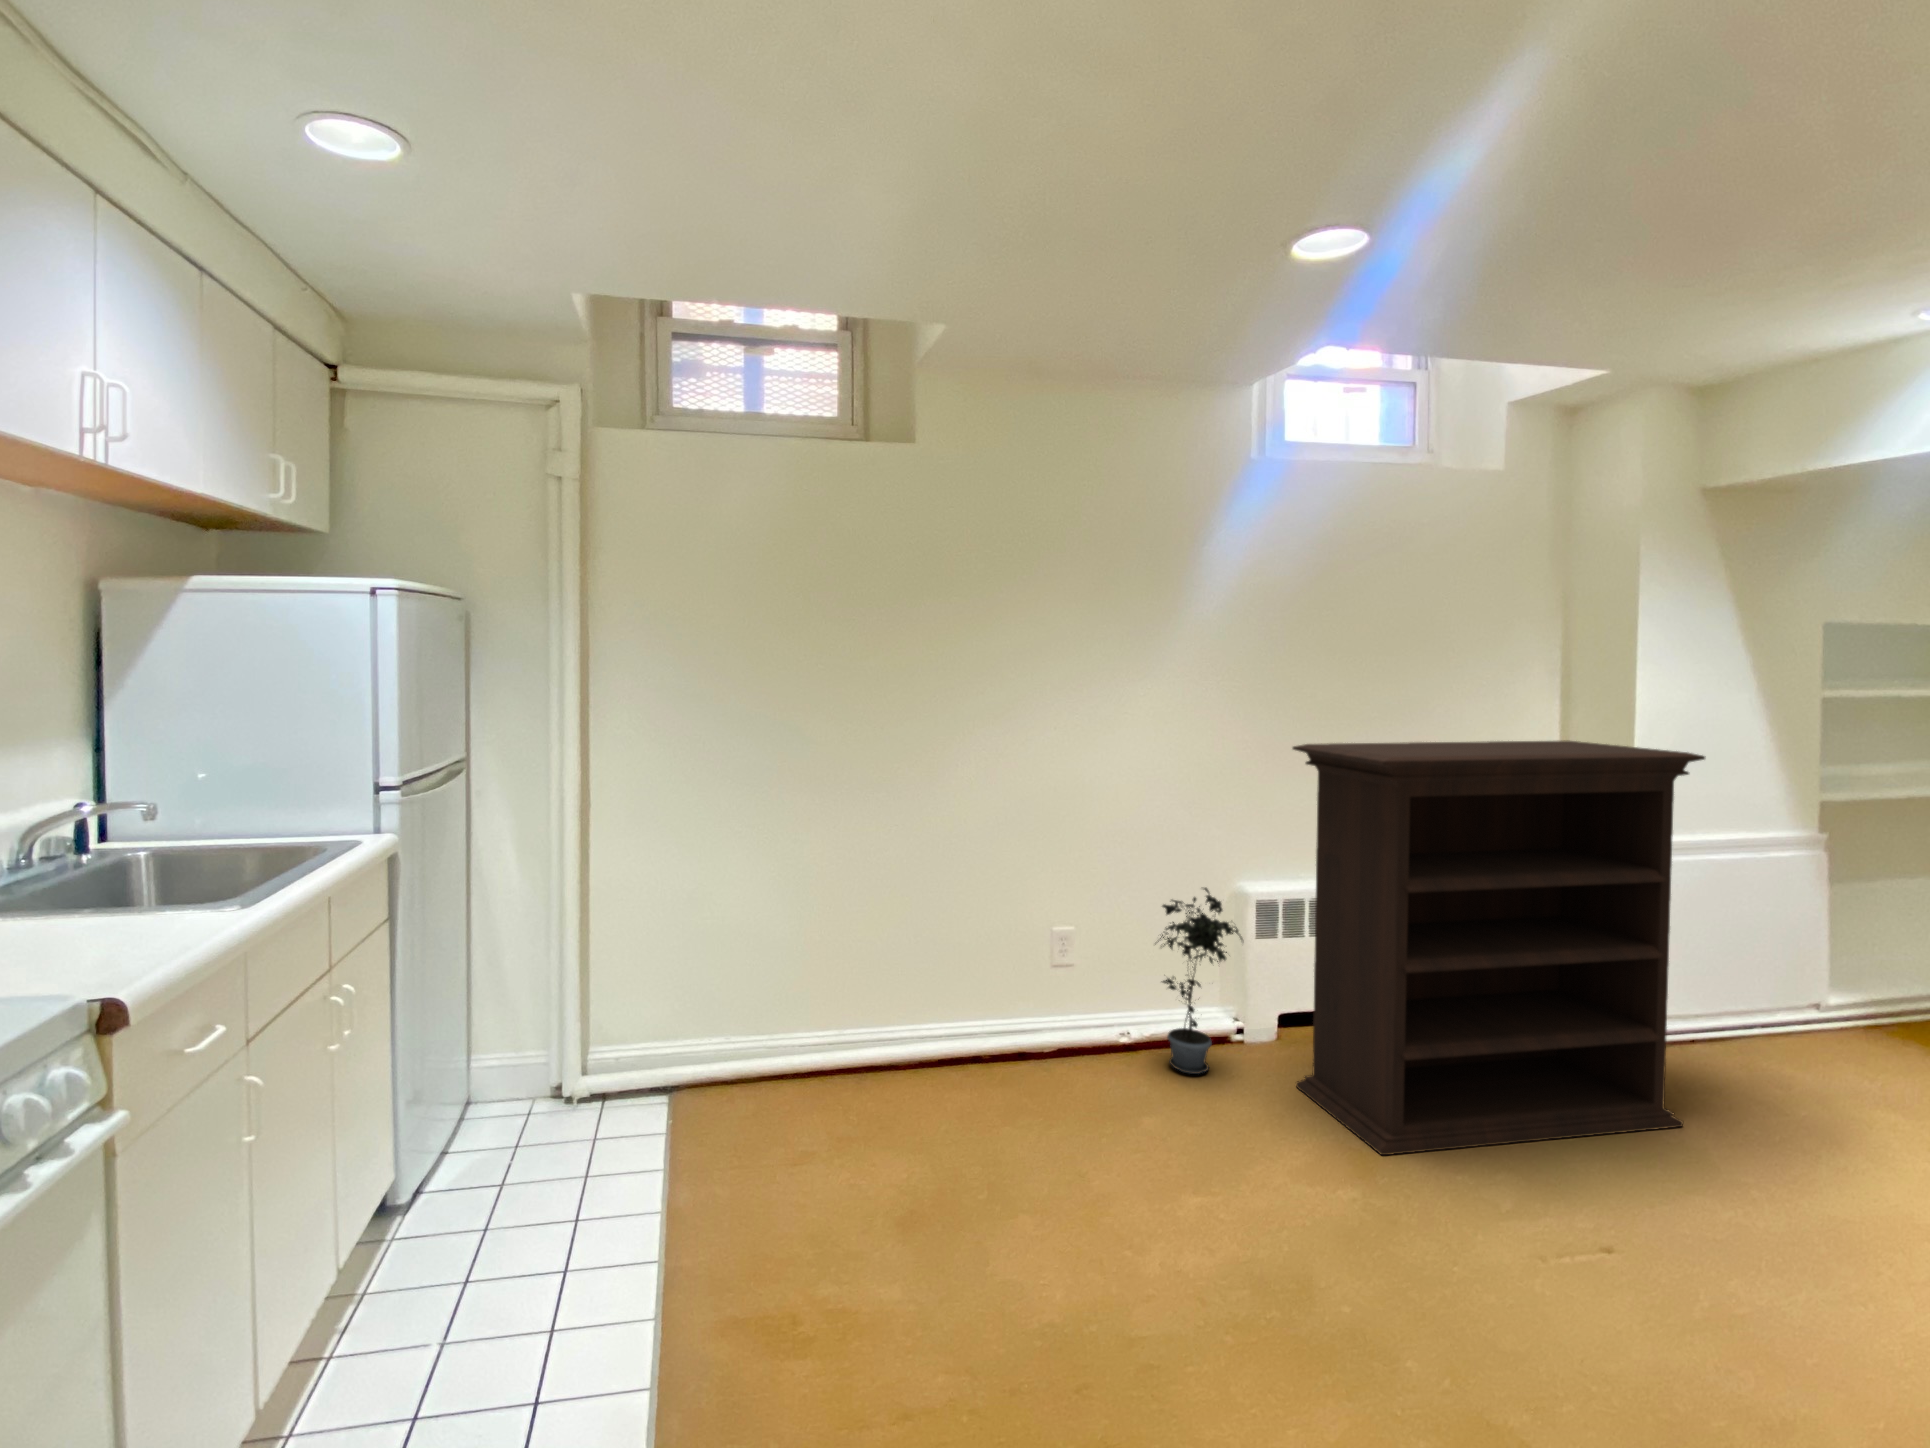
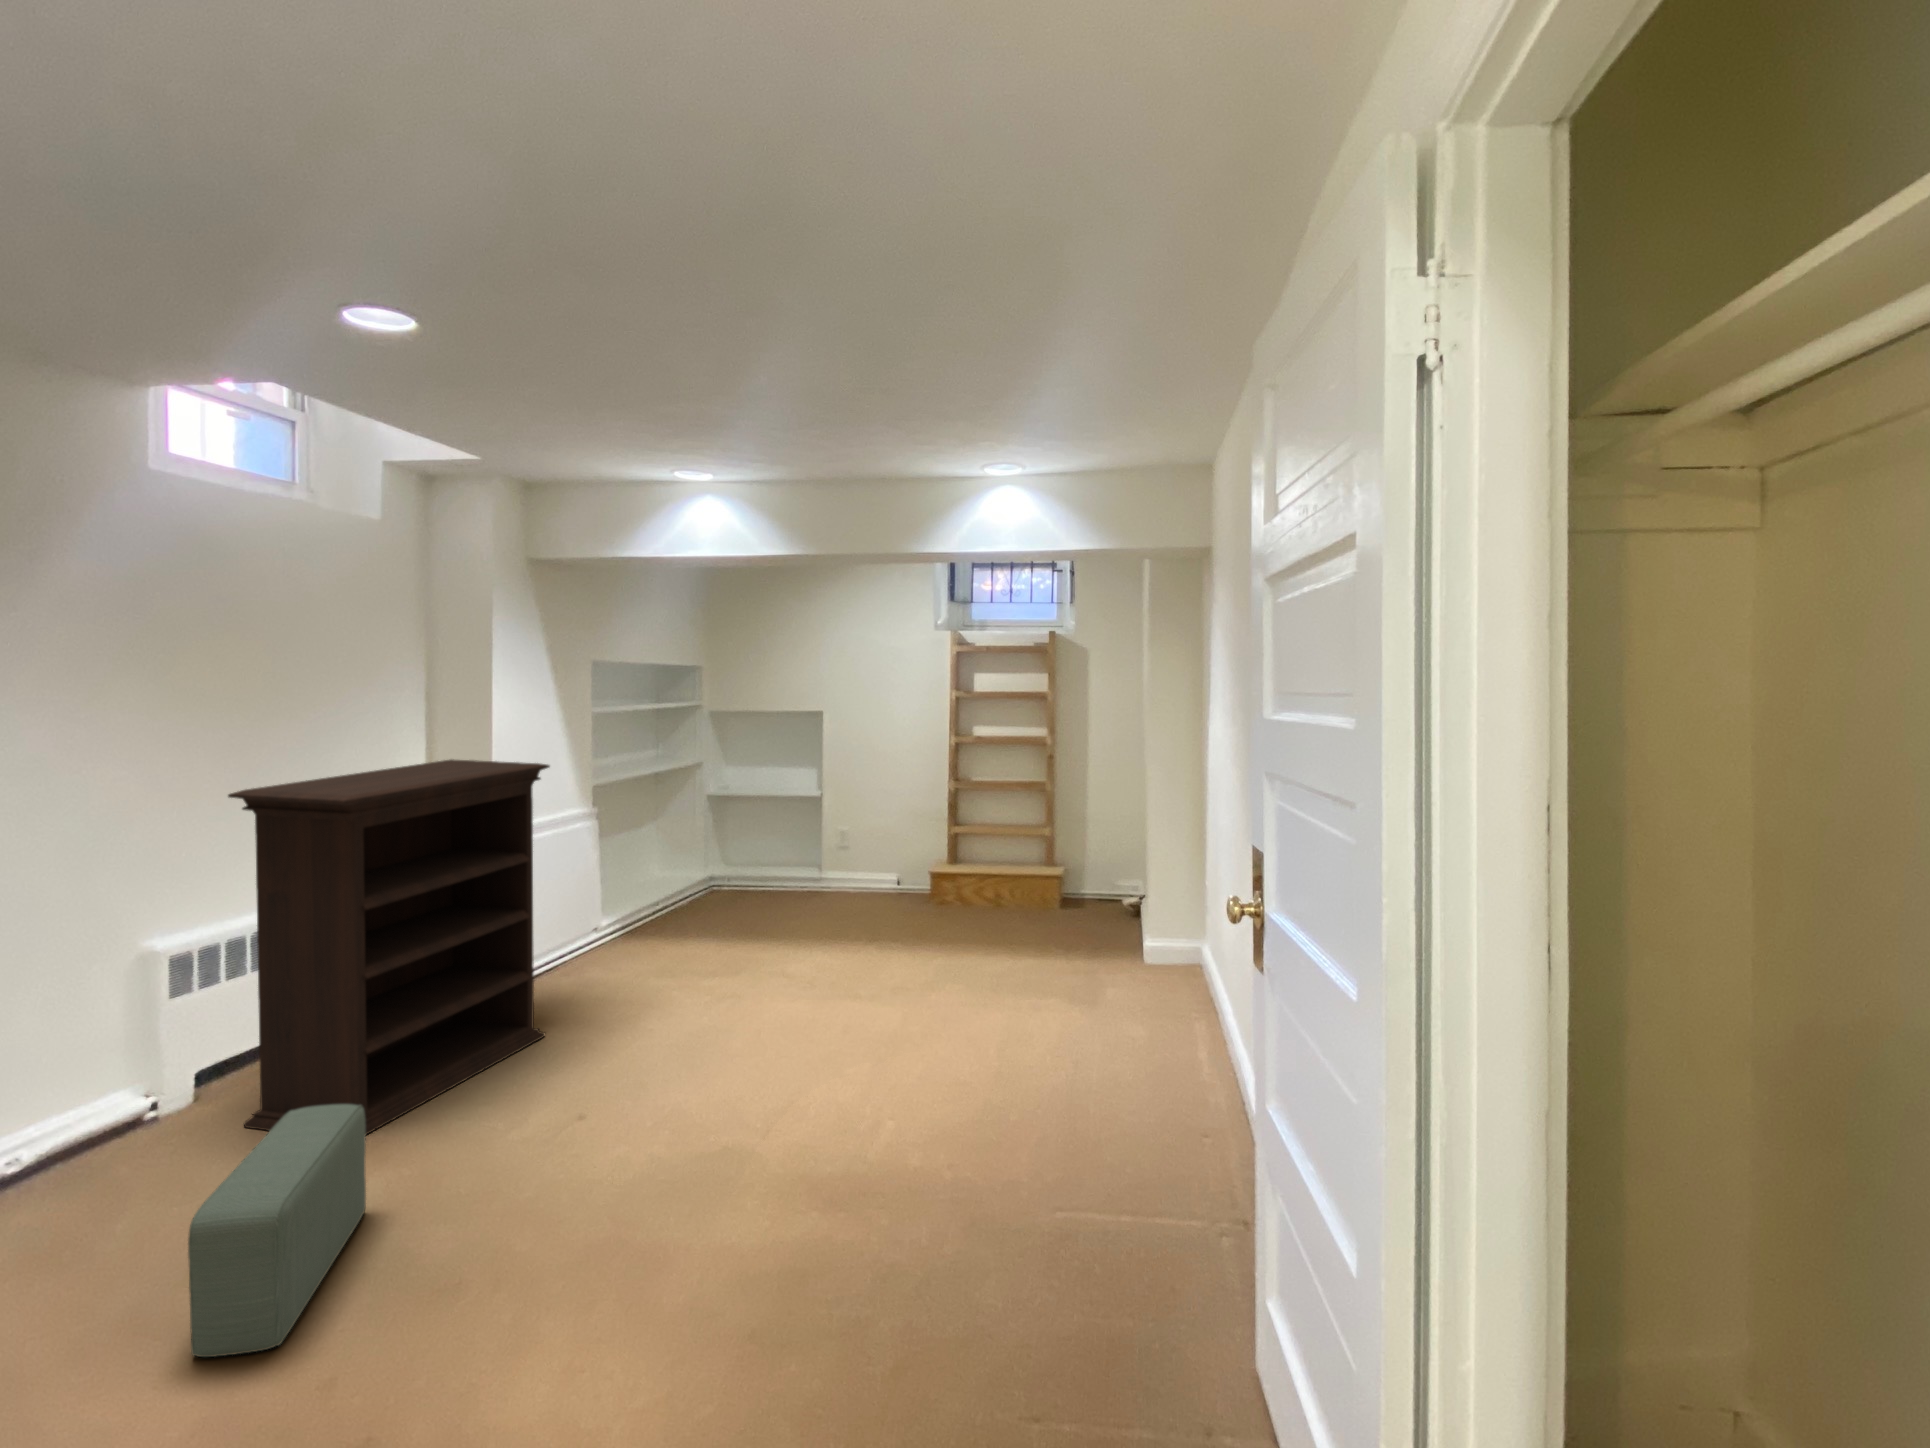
potted plant: present [1158,888,1243,1074] -> none [57,957,189,1165]
pouf: none [1105,1093,1351,1369] -> present [188,1104,366,1357]

